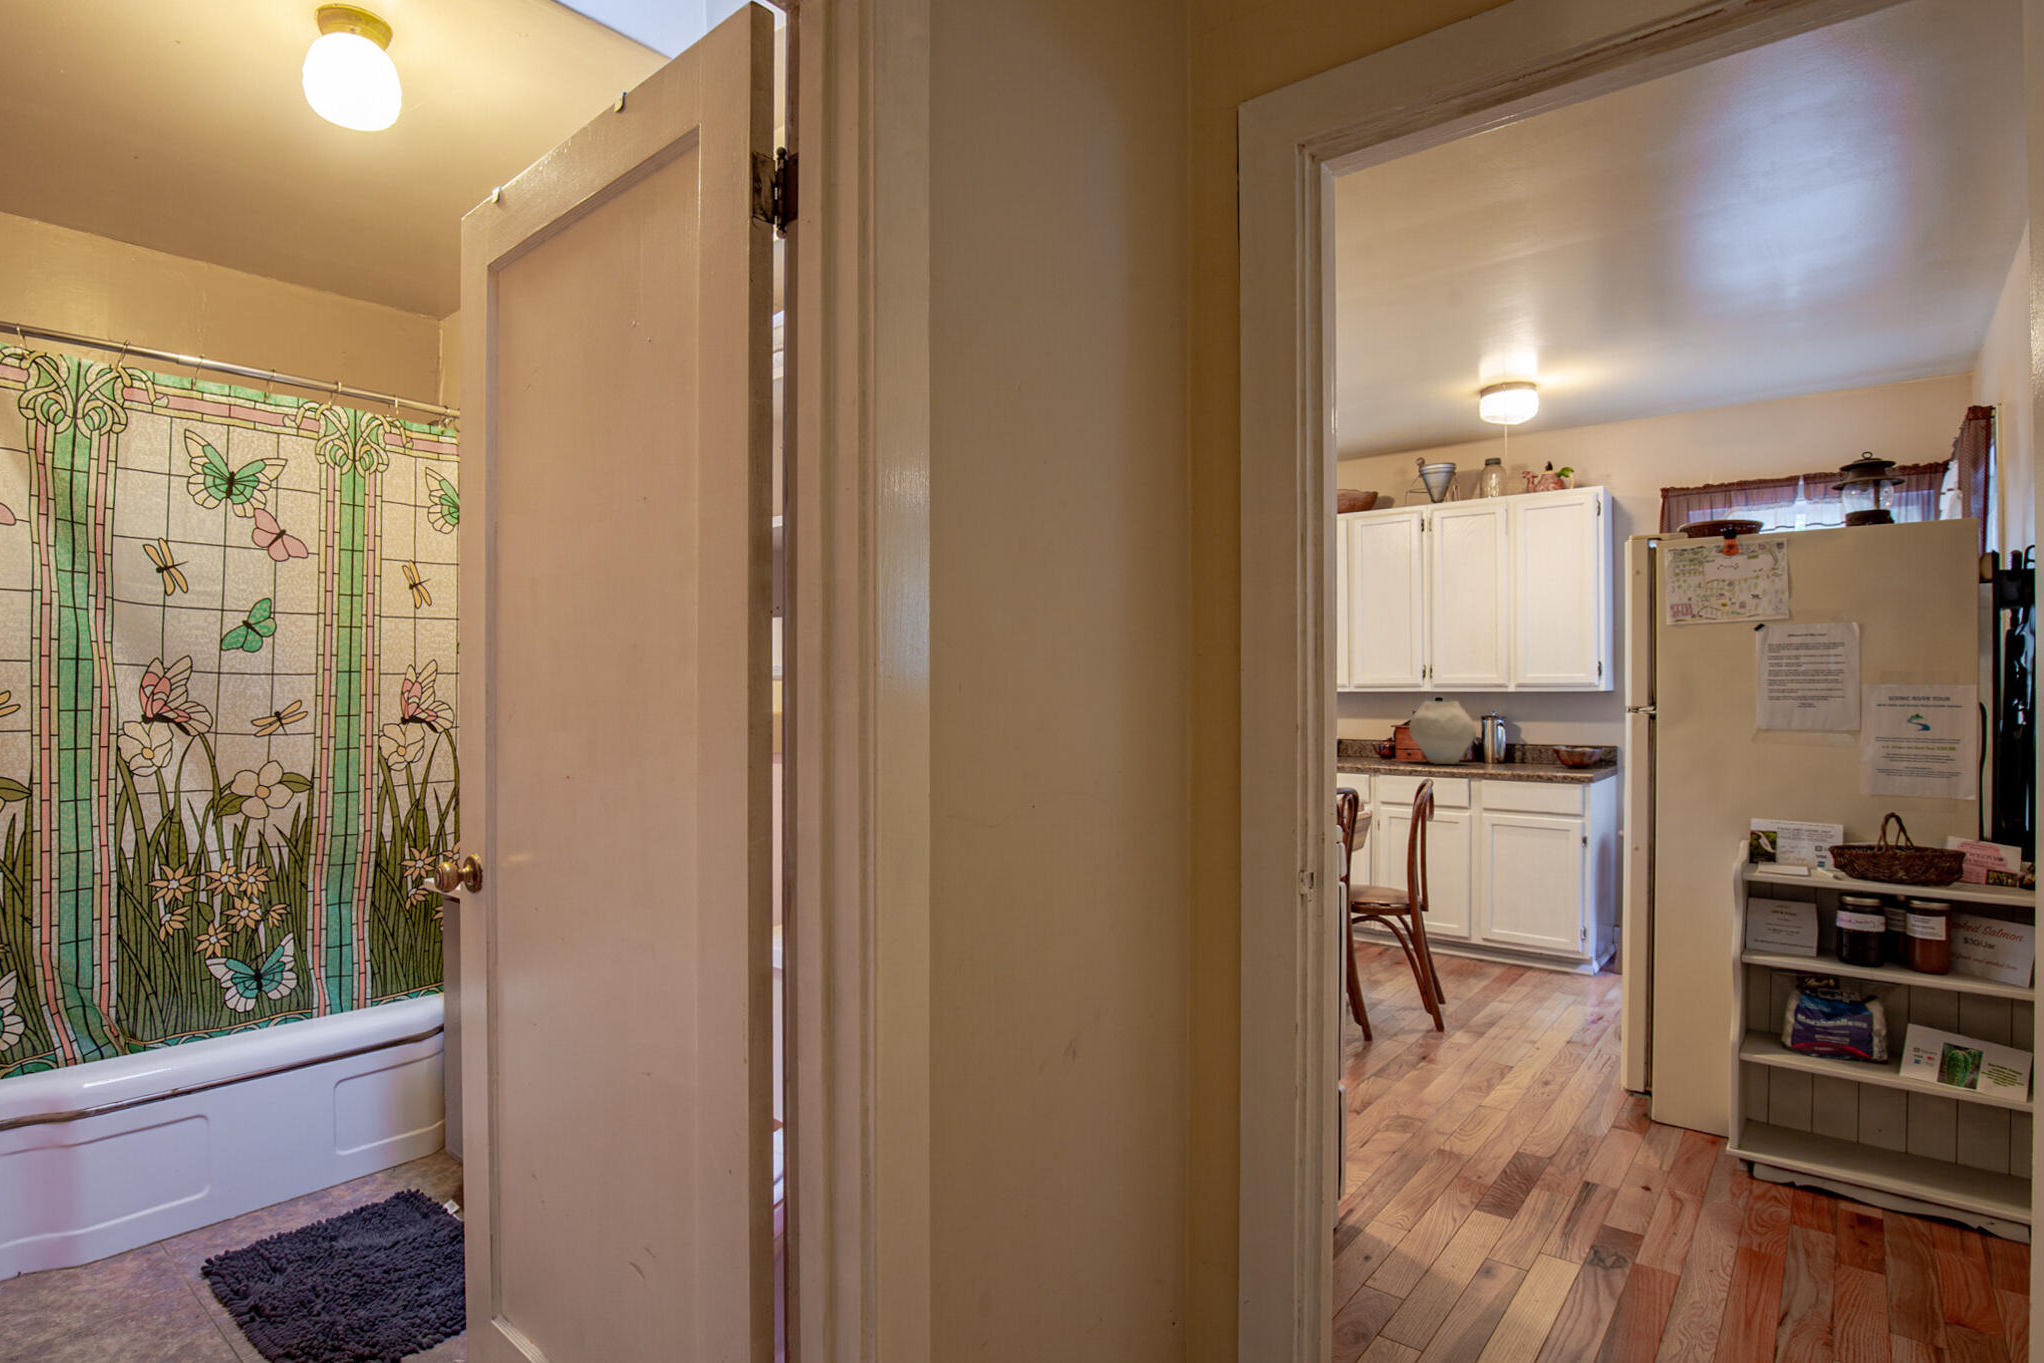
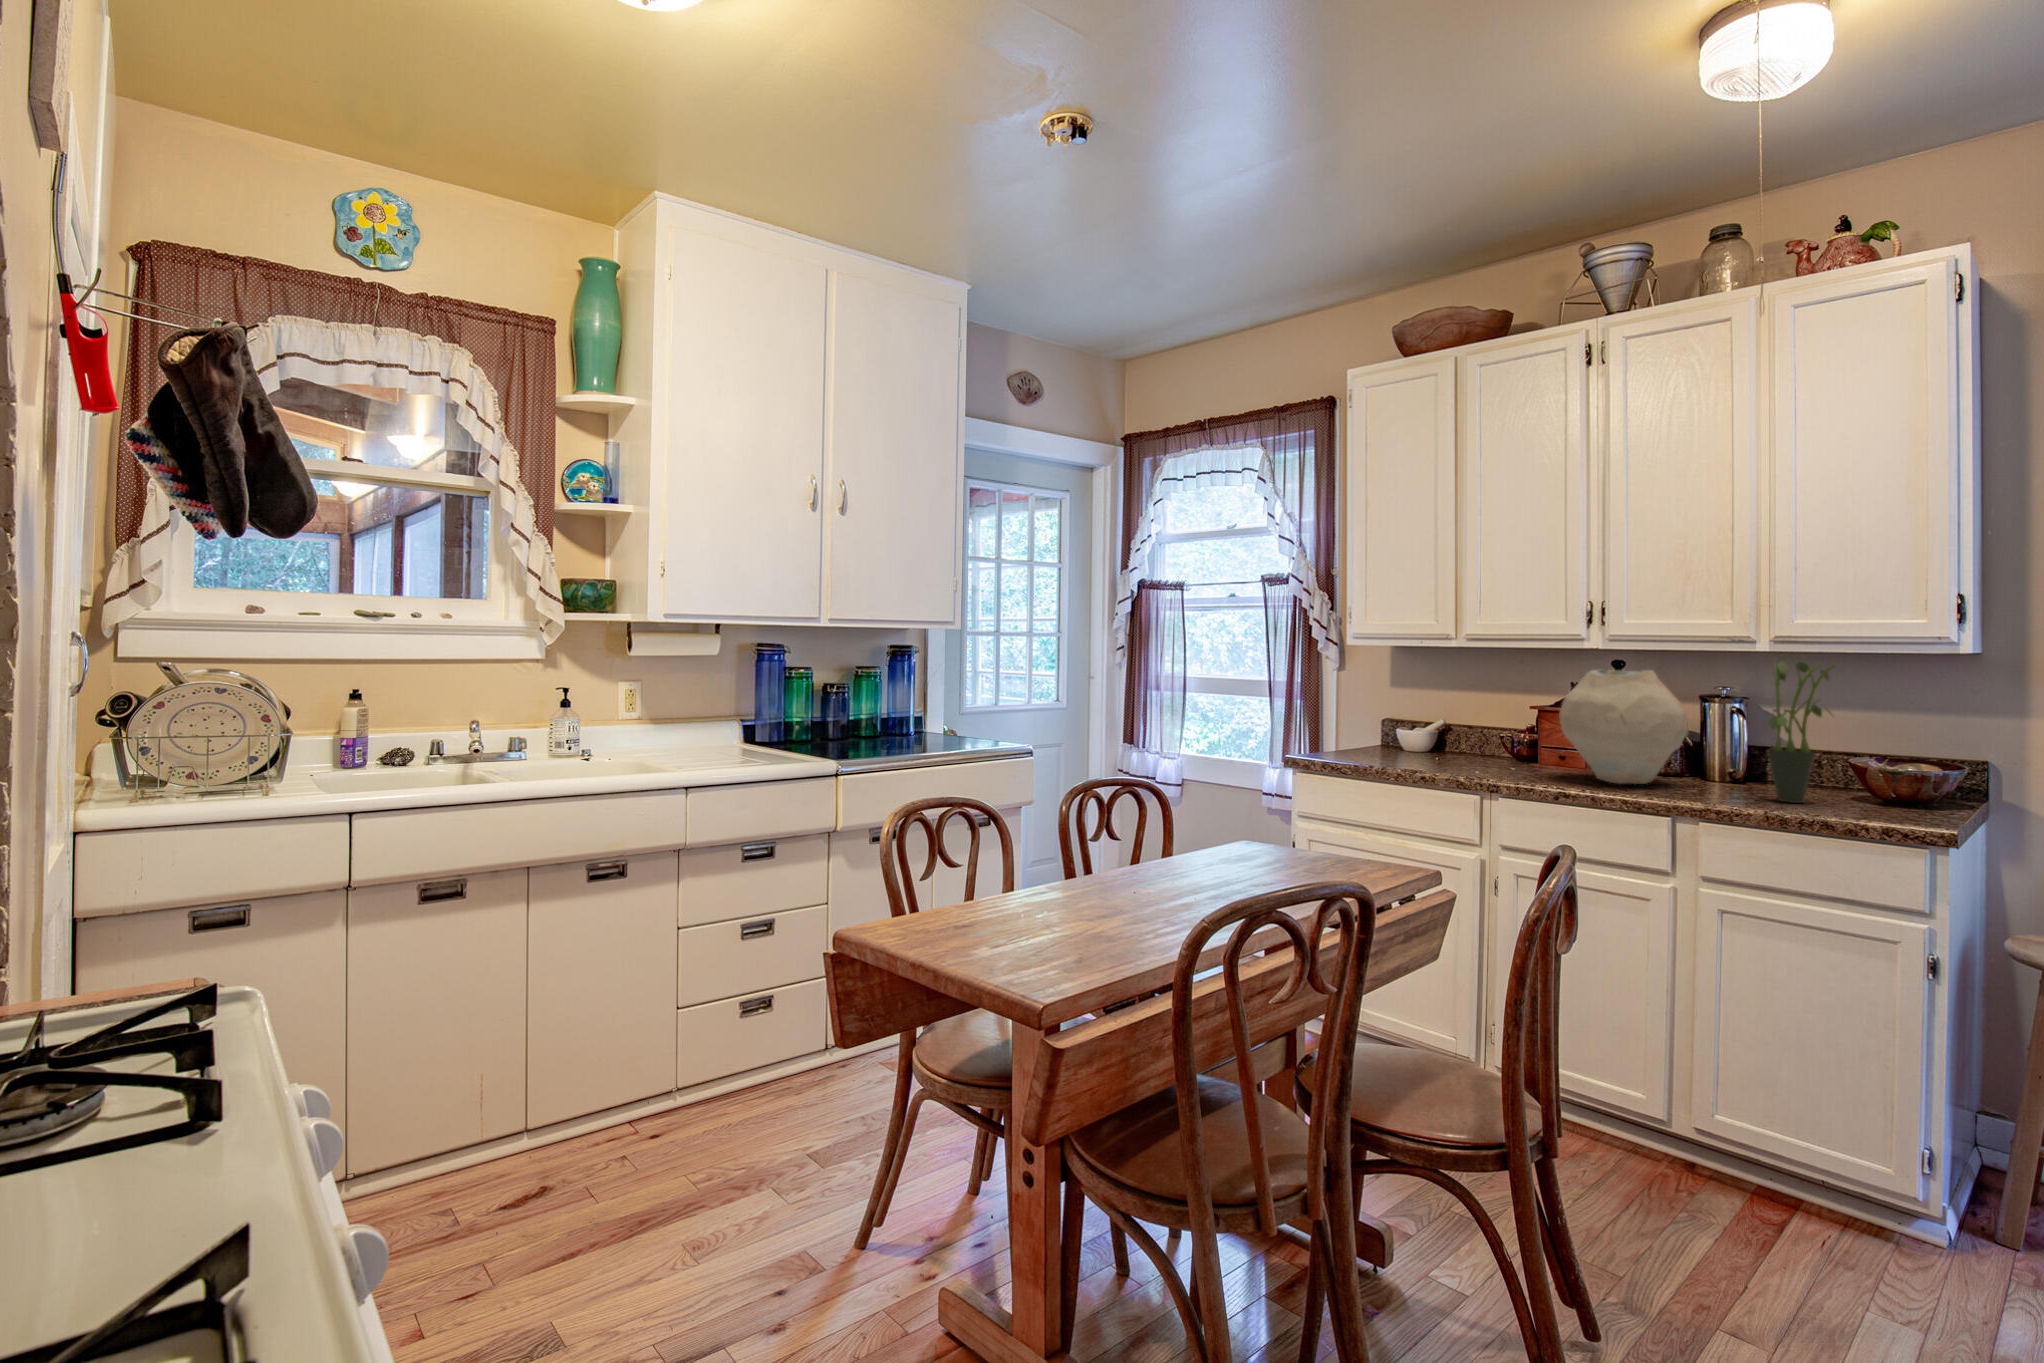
potted plant: none [1514,691,1551,770] -> present [1767,654,1844,803]

